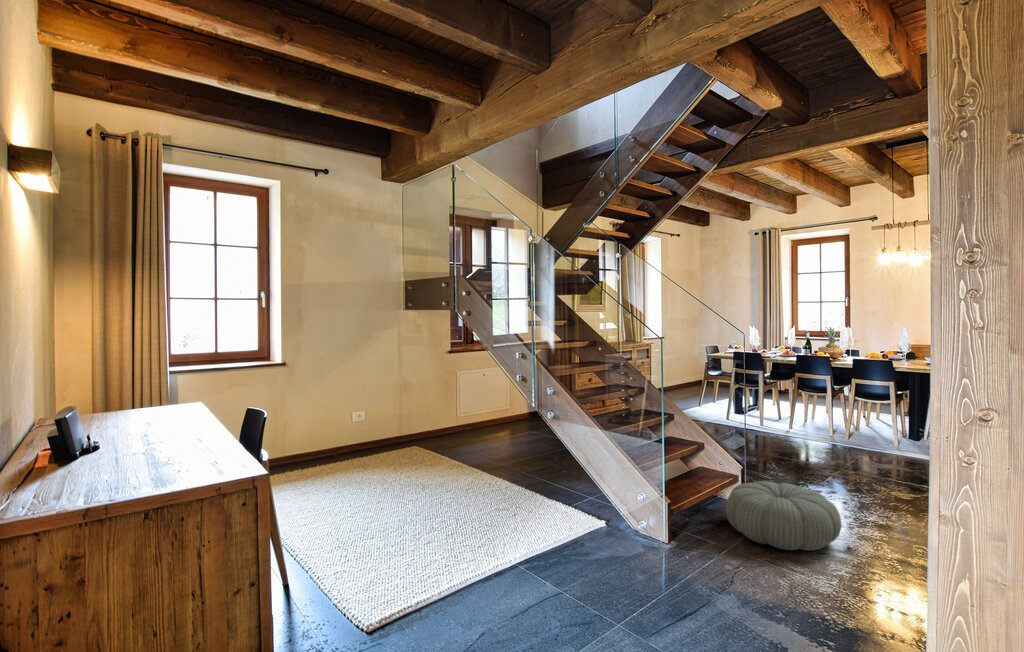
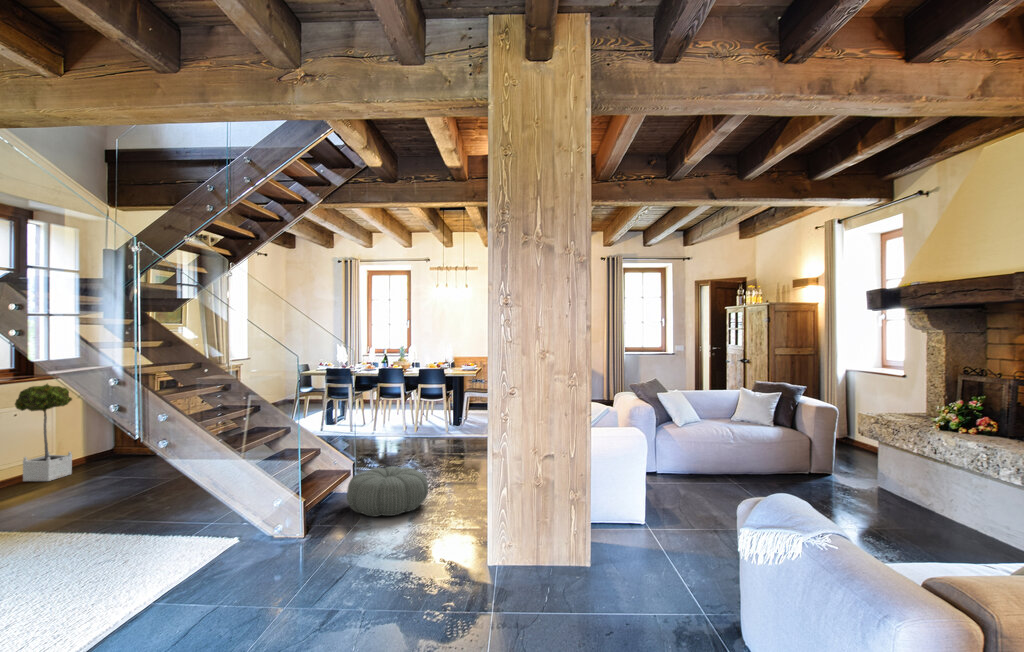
potted tree: none [486,354,520,429] -> present [15,384,72,481]

